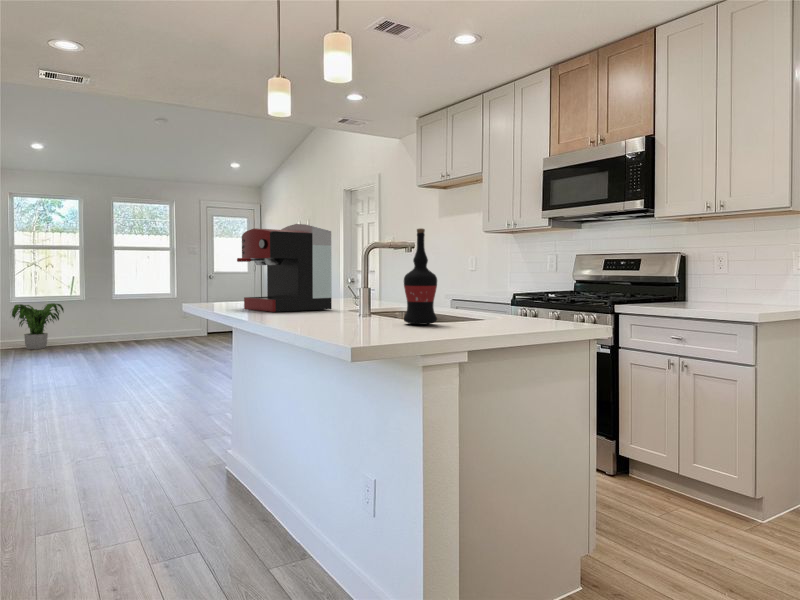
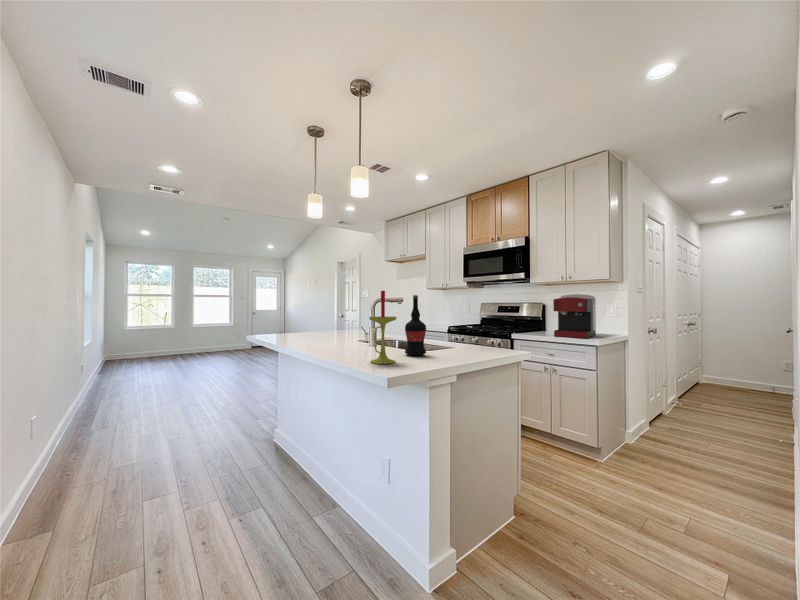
candle: none [338,215,383,332] -> present [369,291,397,364]
coffee maker: present [237,224,332,312] -> present [553,294,596,338]
potted plant: present [12,303,64,349] -> none [122,330,159,360]

